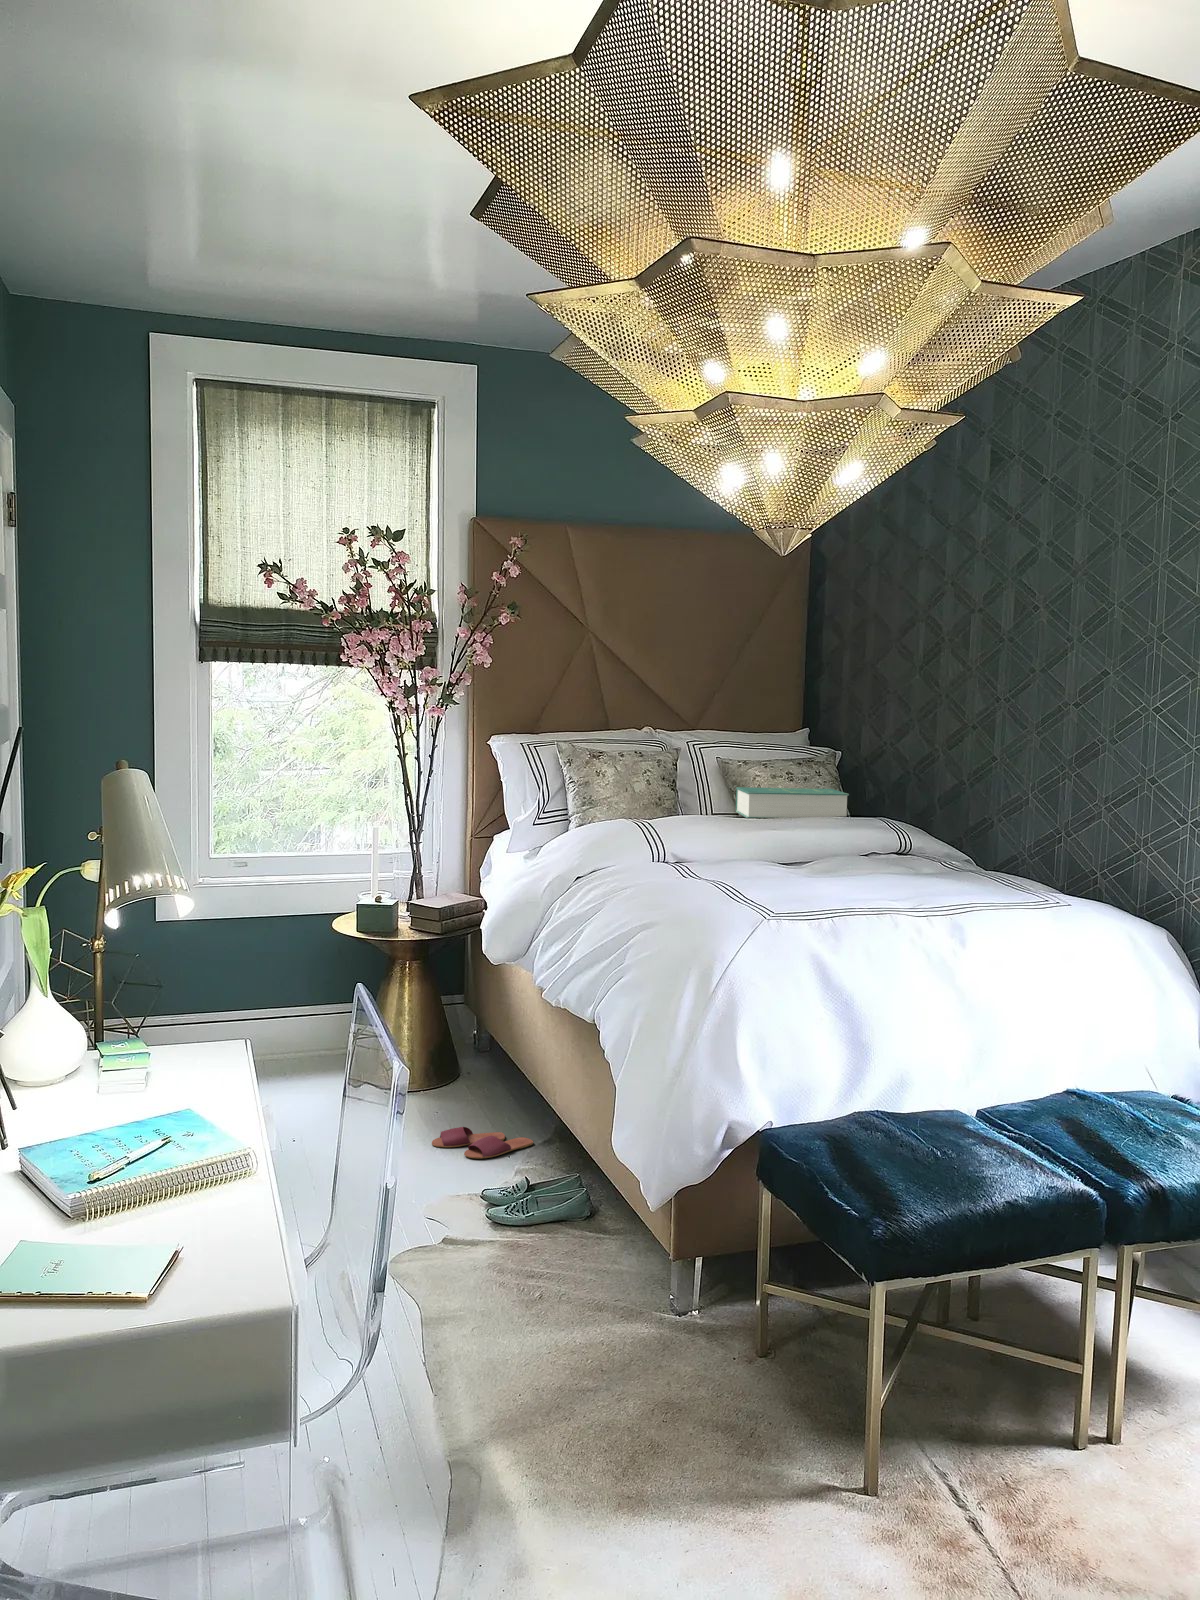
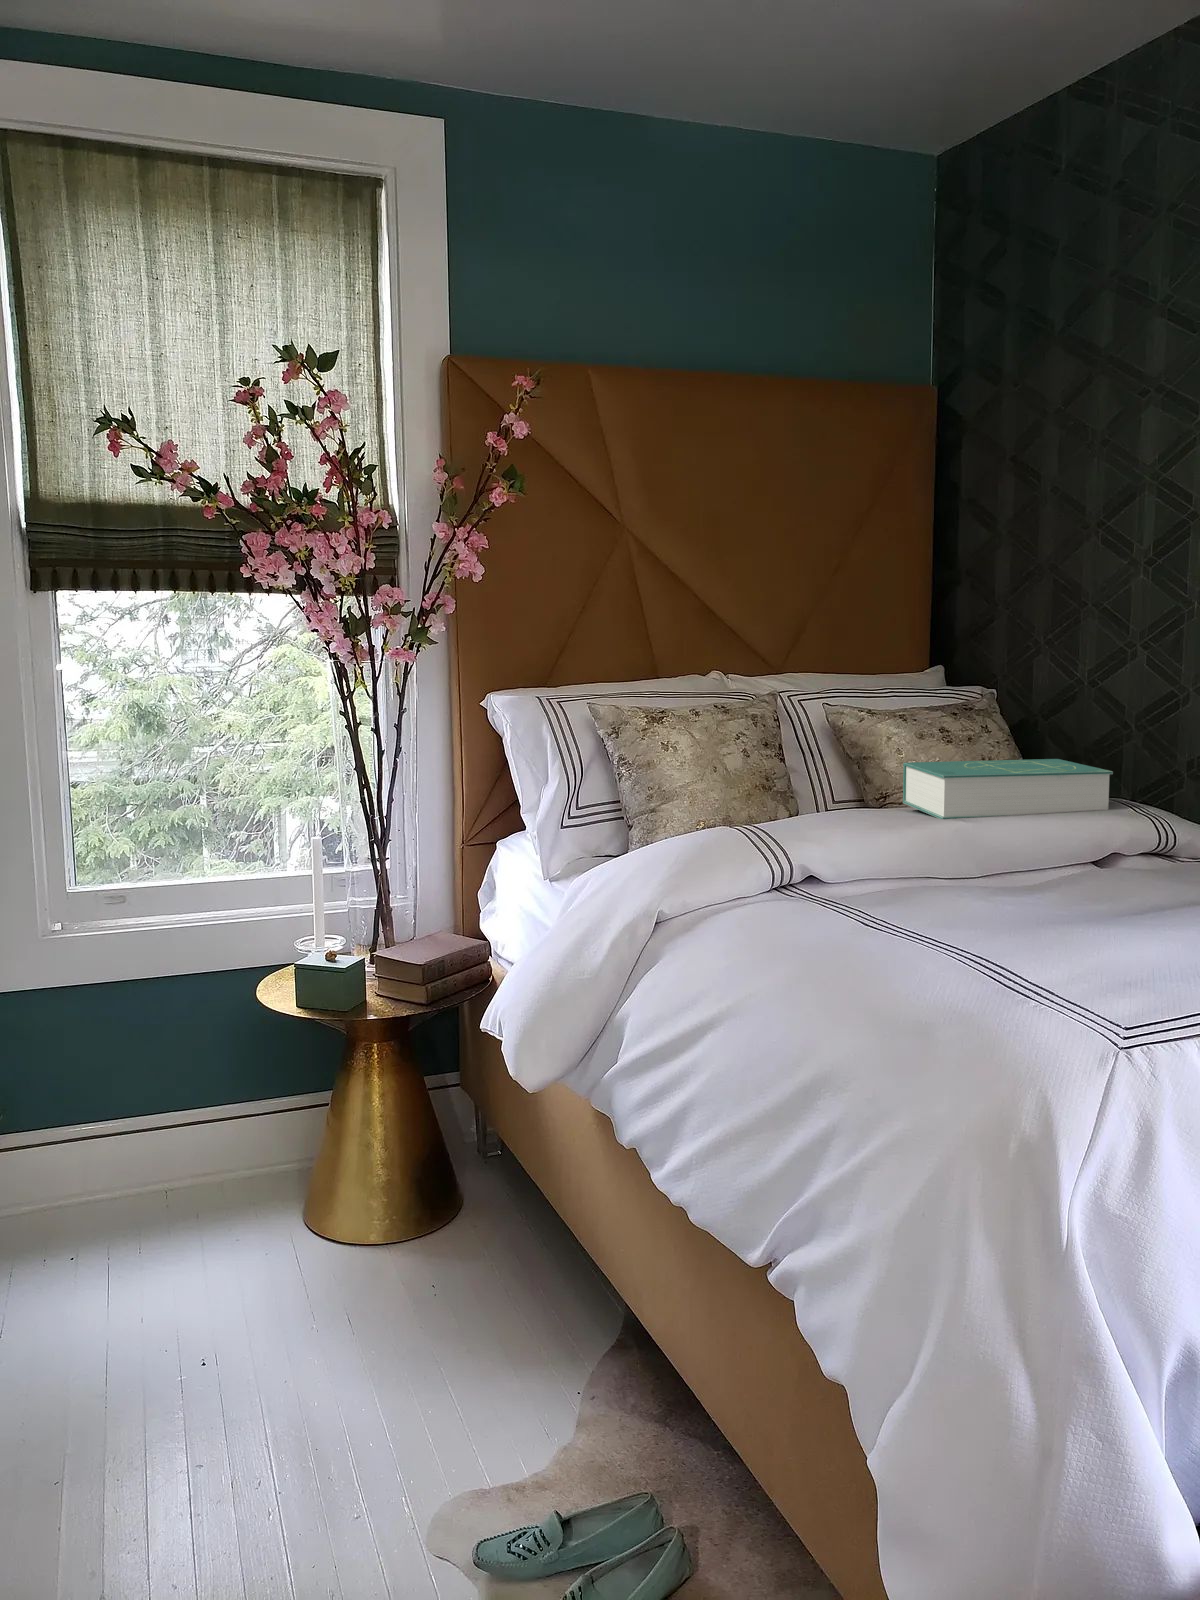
slippers: present [432,1127,533,1158] -> none [428,1365,602,1443]

